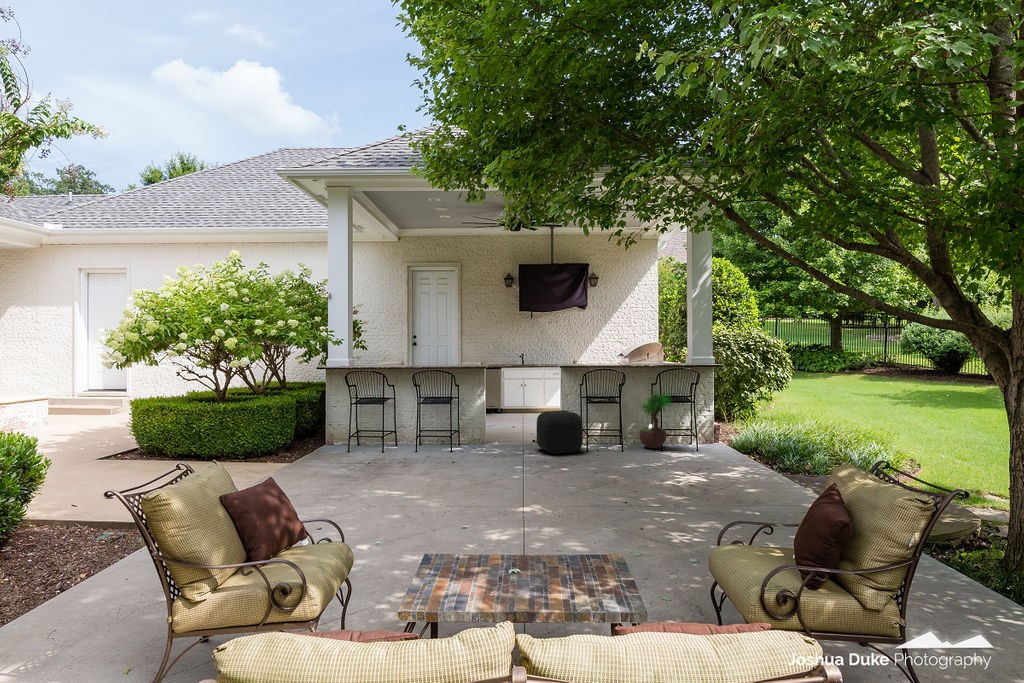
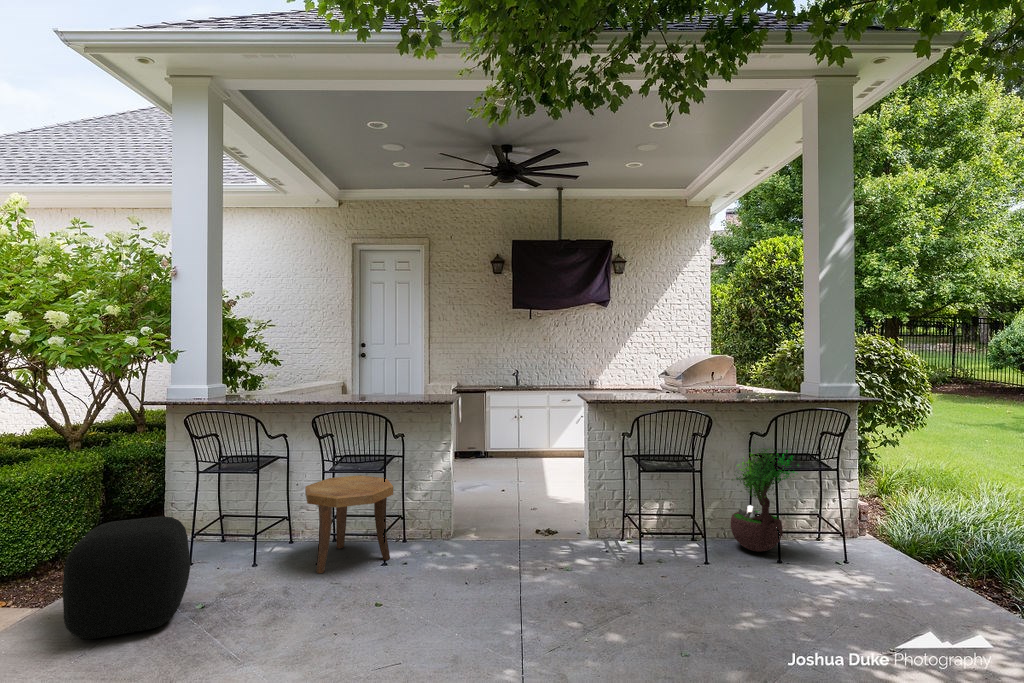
side table: none [407,408,454,454] -> present [305,475,393,574]
ottoman: present [536,410,583,454] -> present [63,516,190,639]

